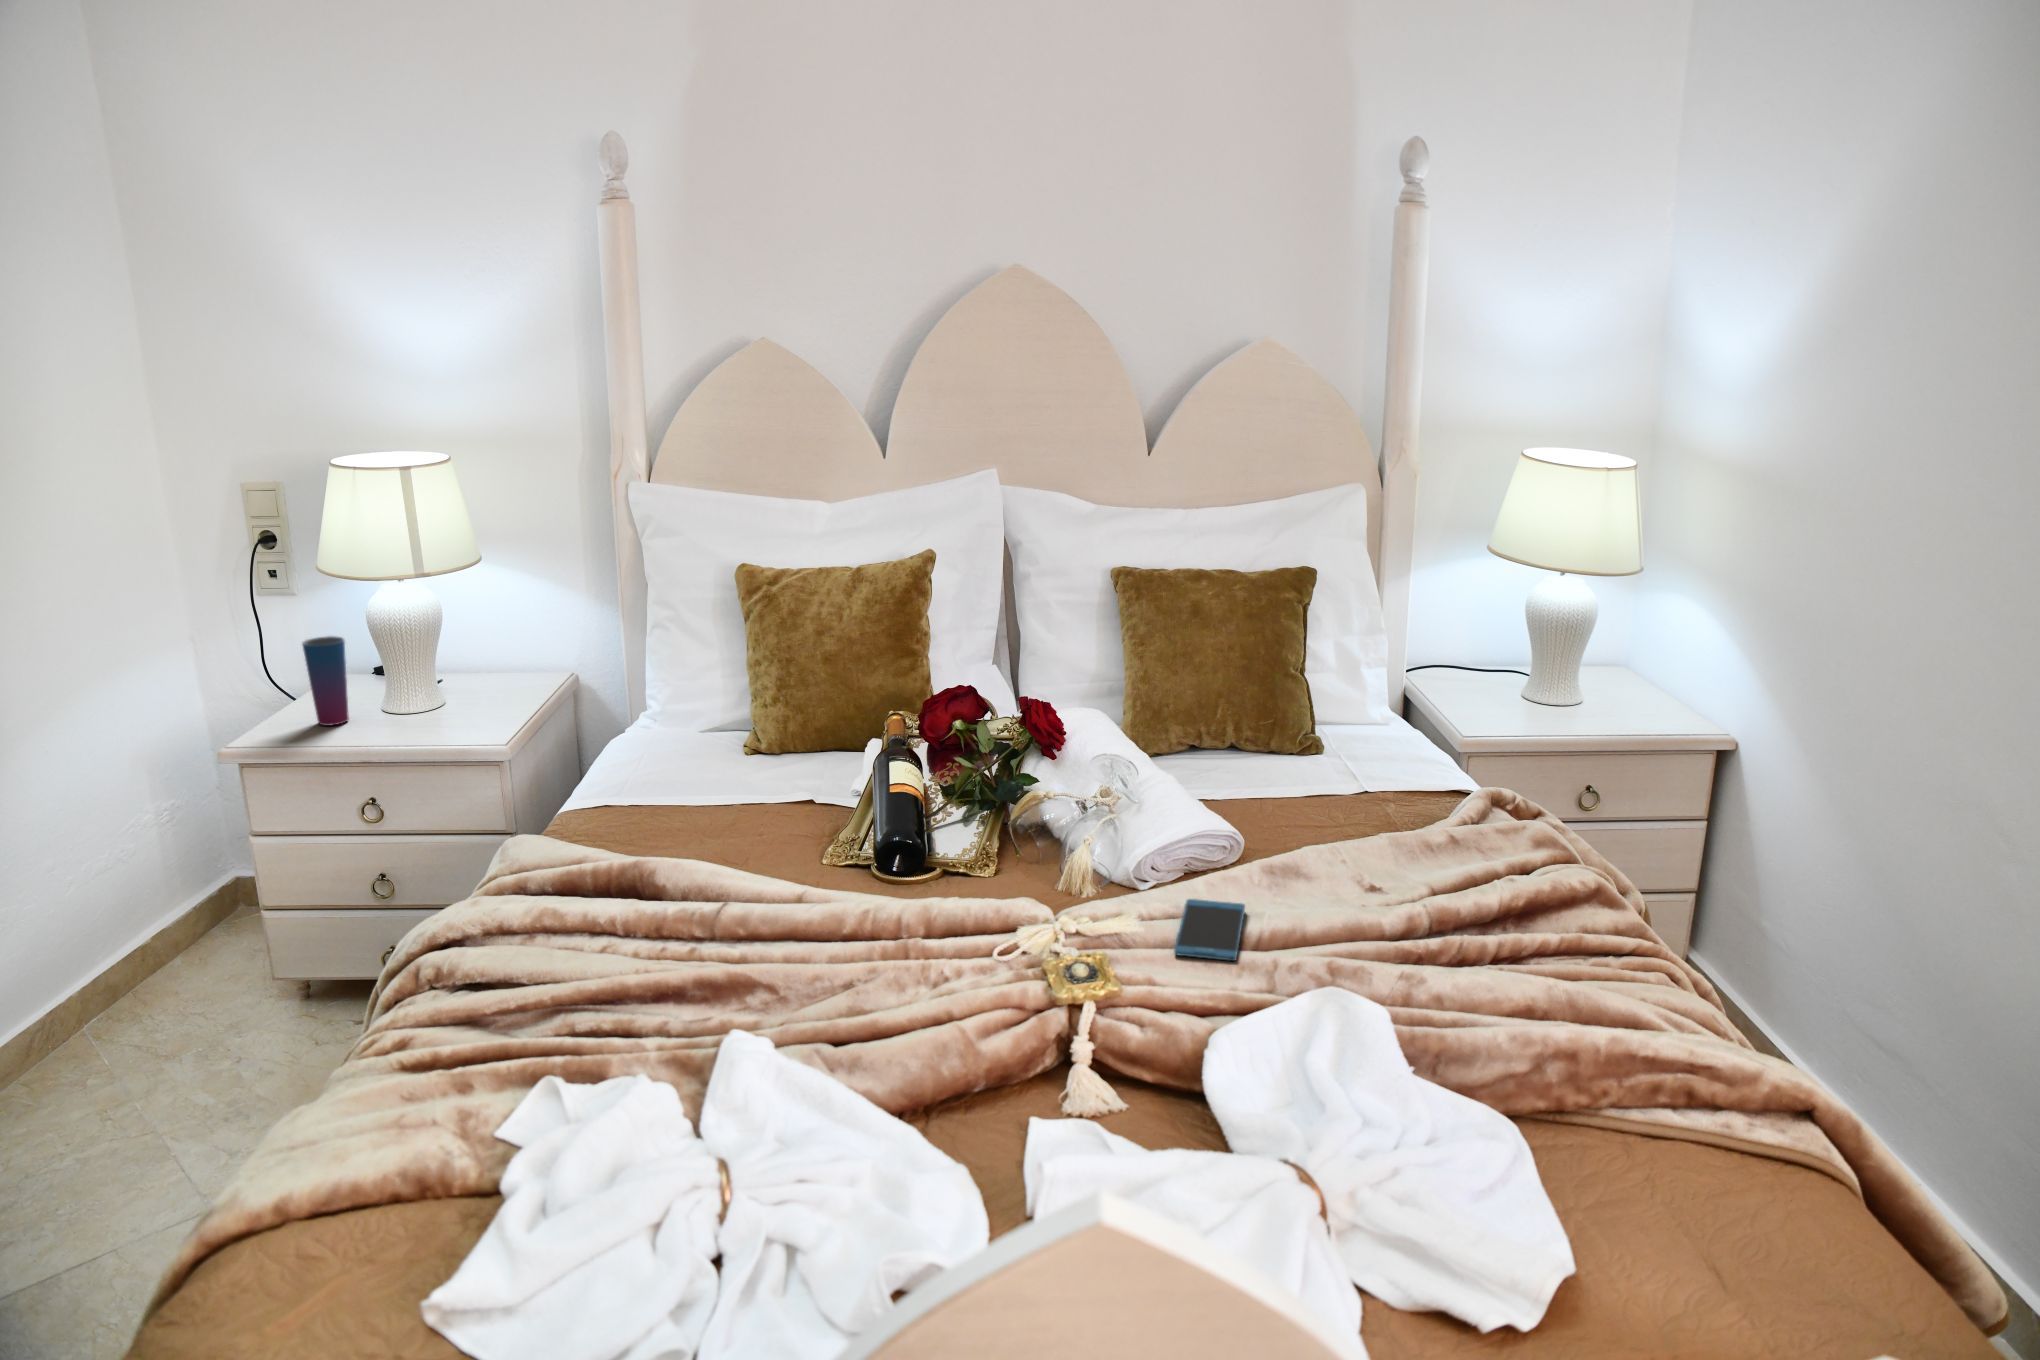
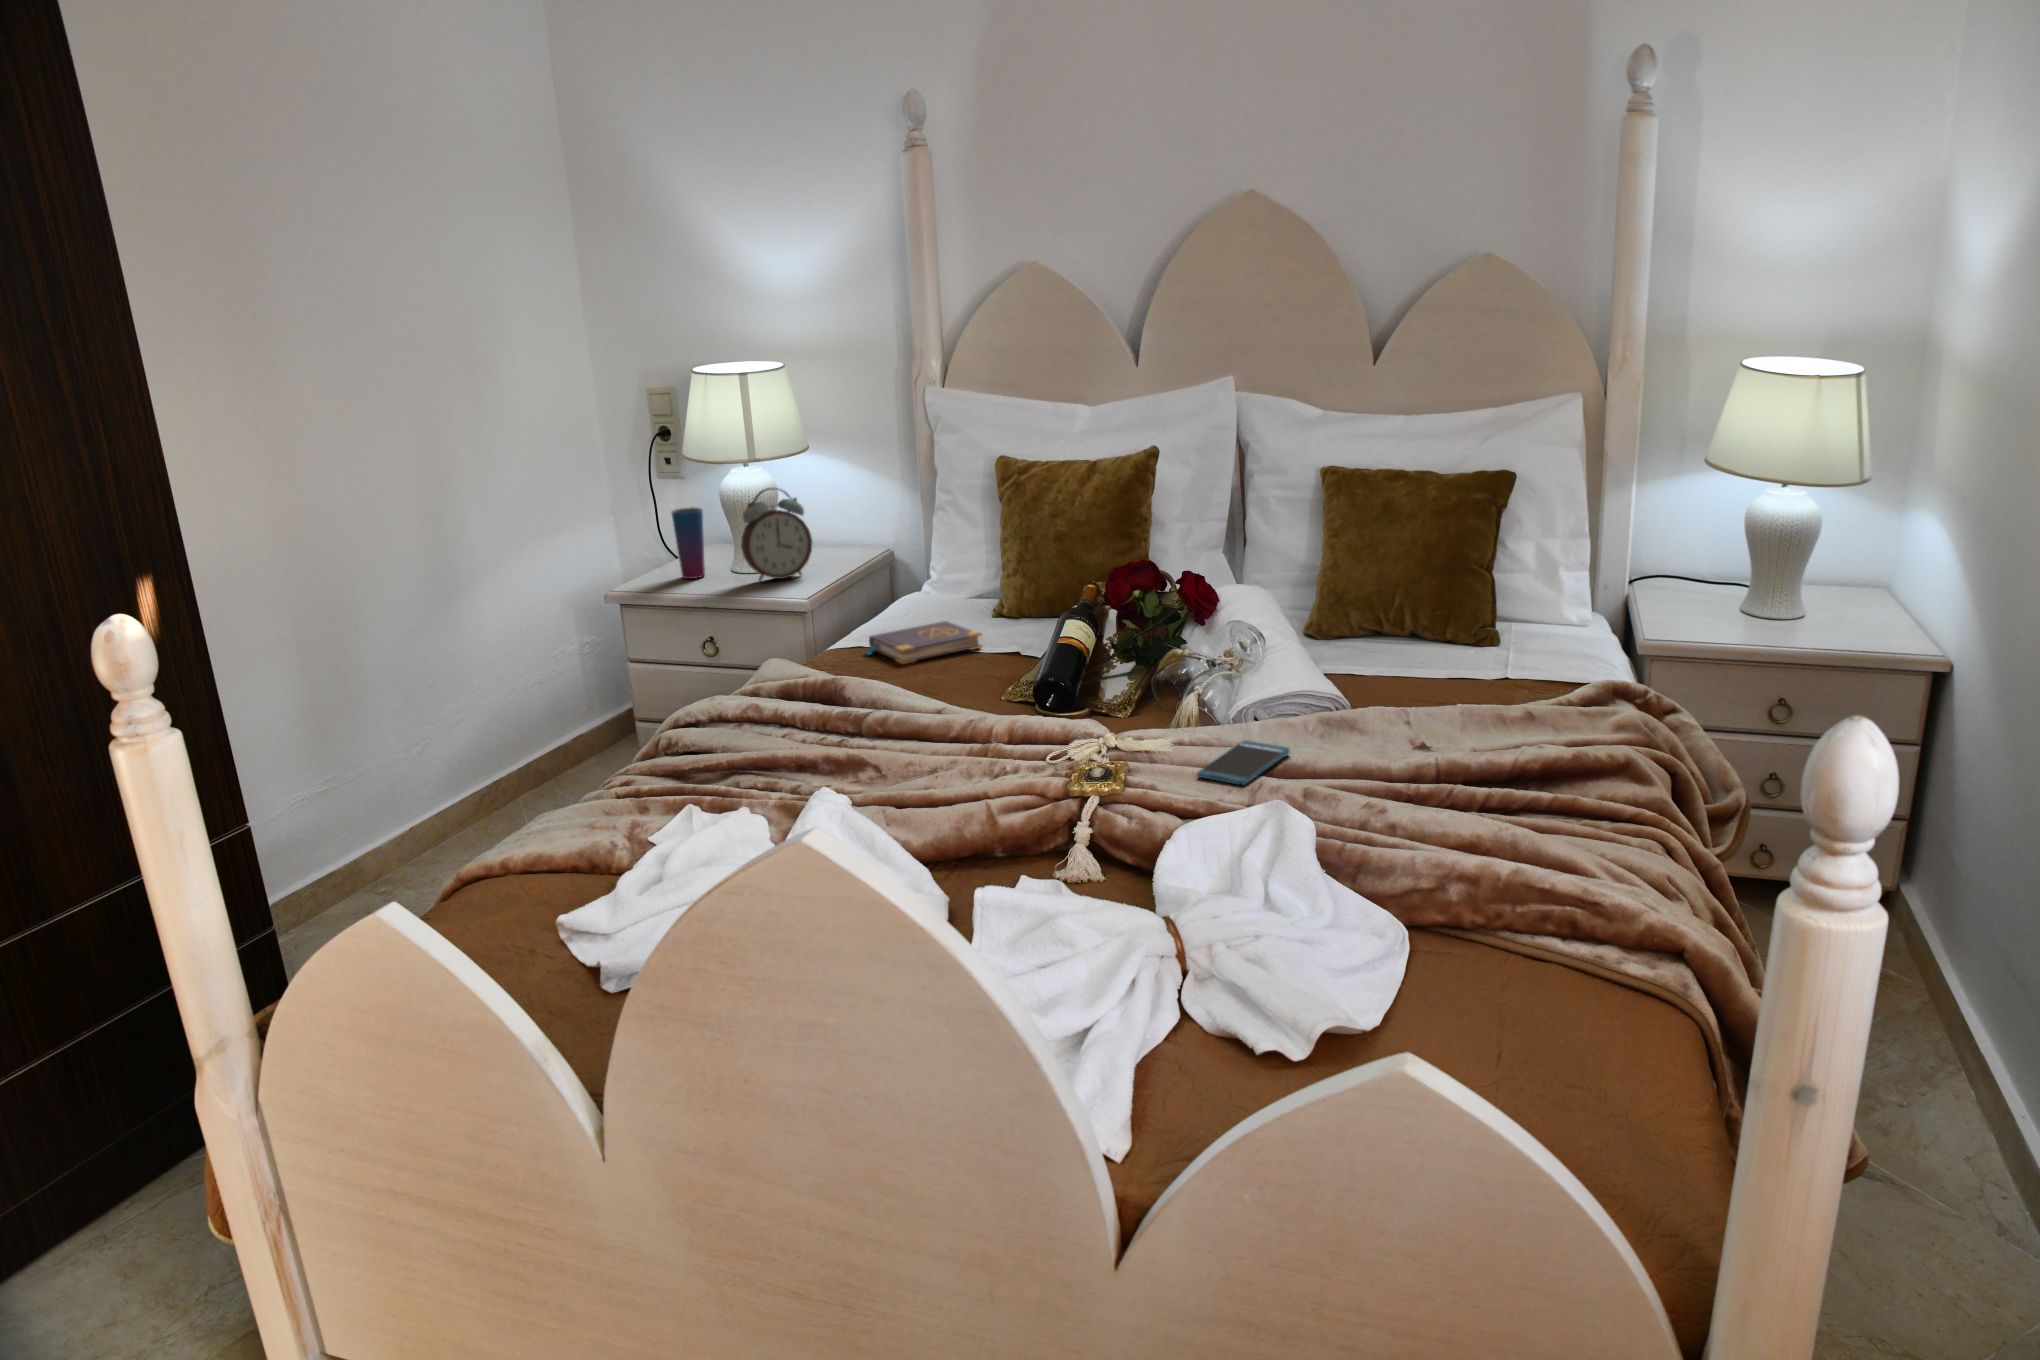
alarm clock: none [404,609,494,724] -> present [741,488,812,580]
book: none [633,765,775,827] -> present [867,621,982,664]

